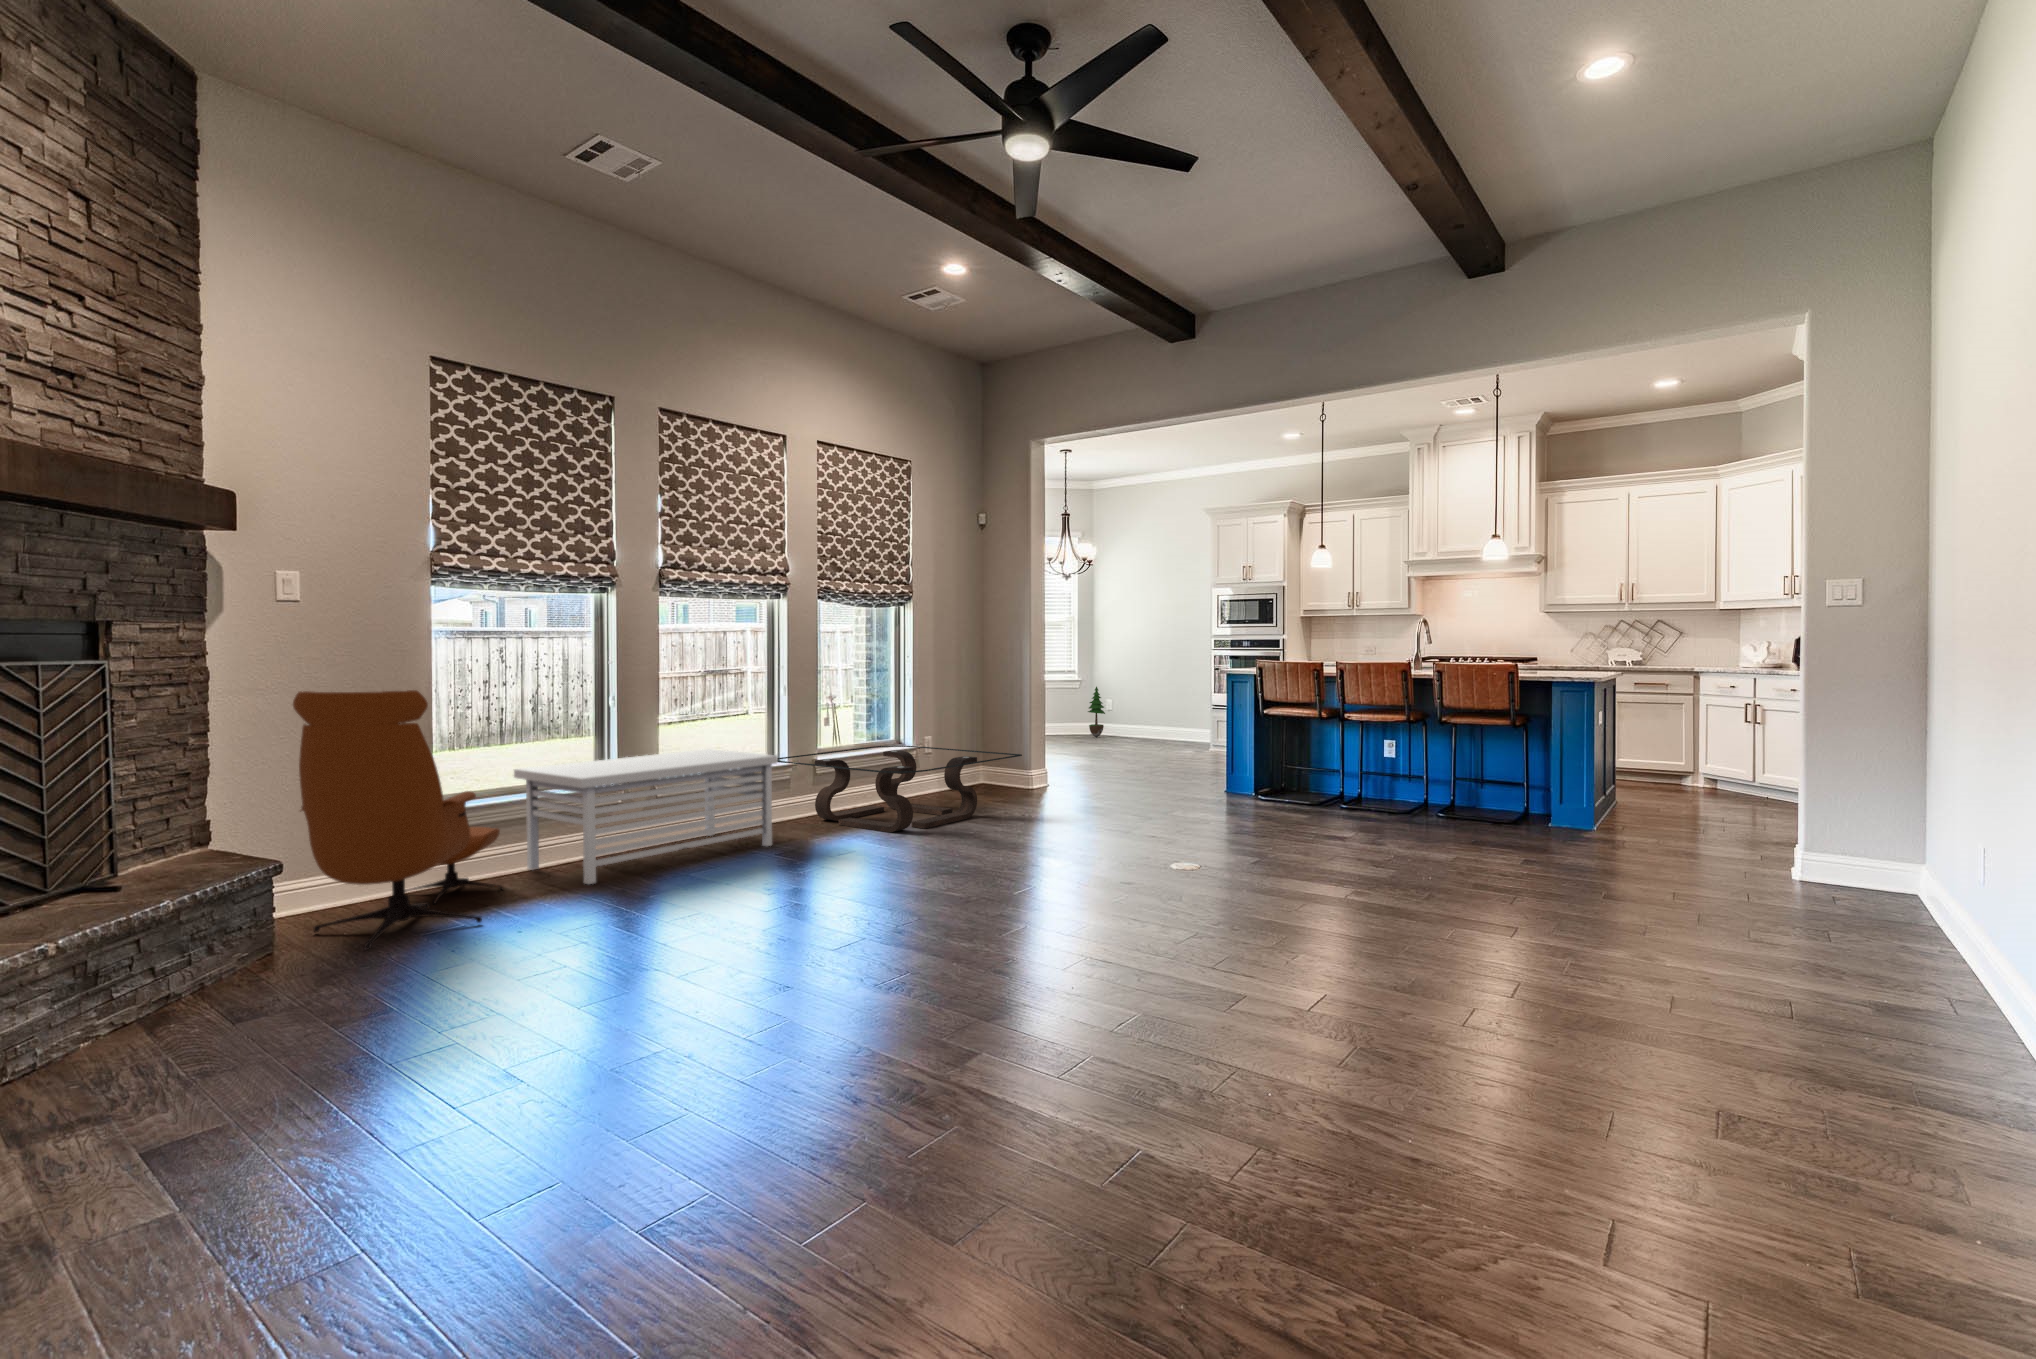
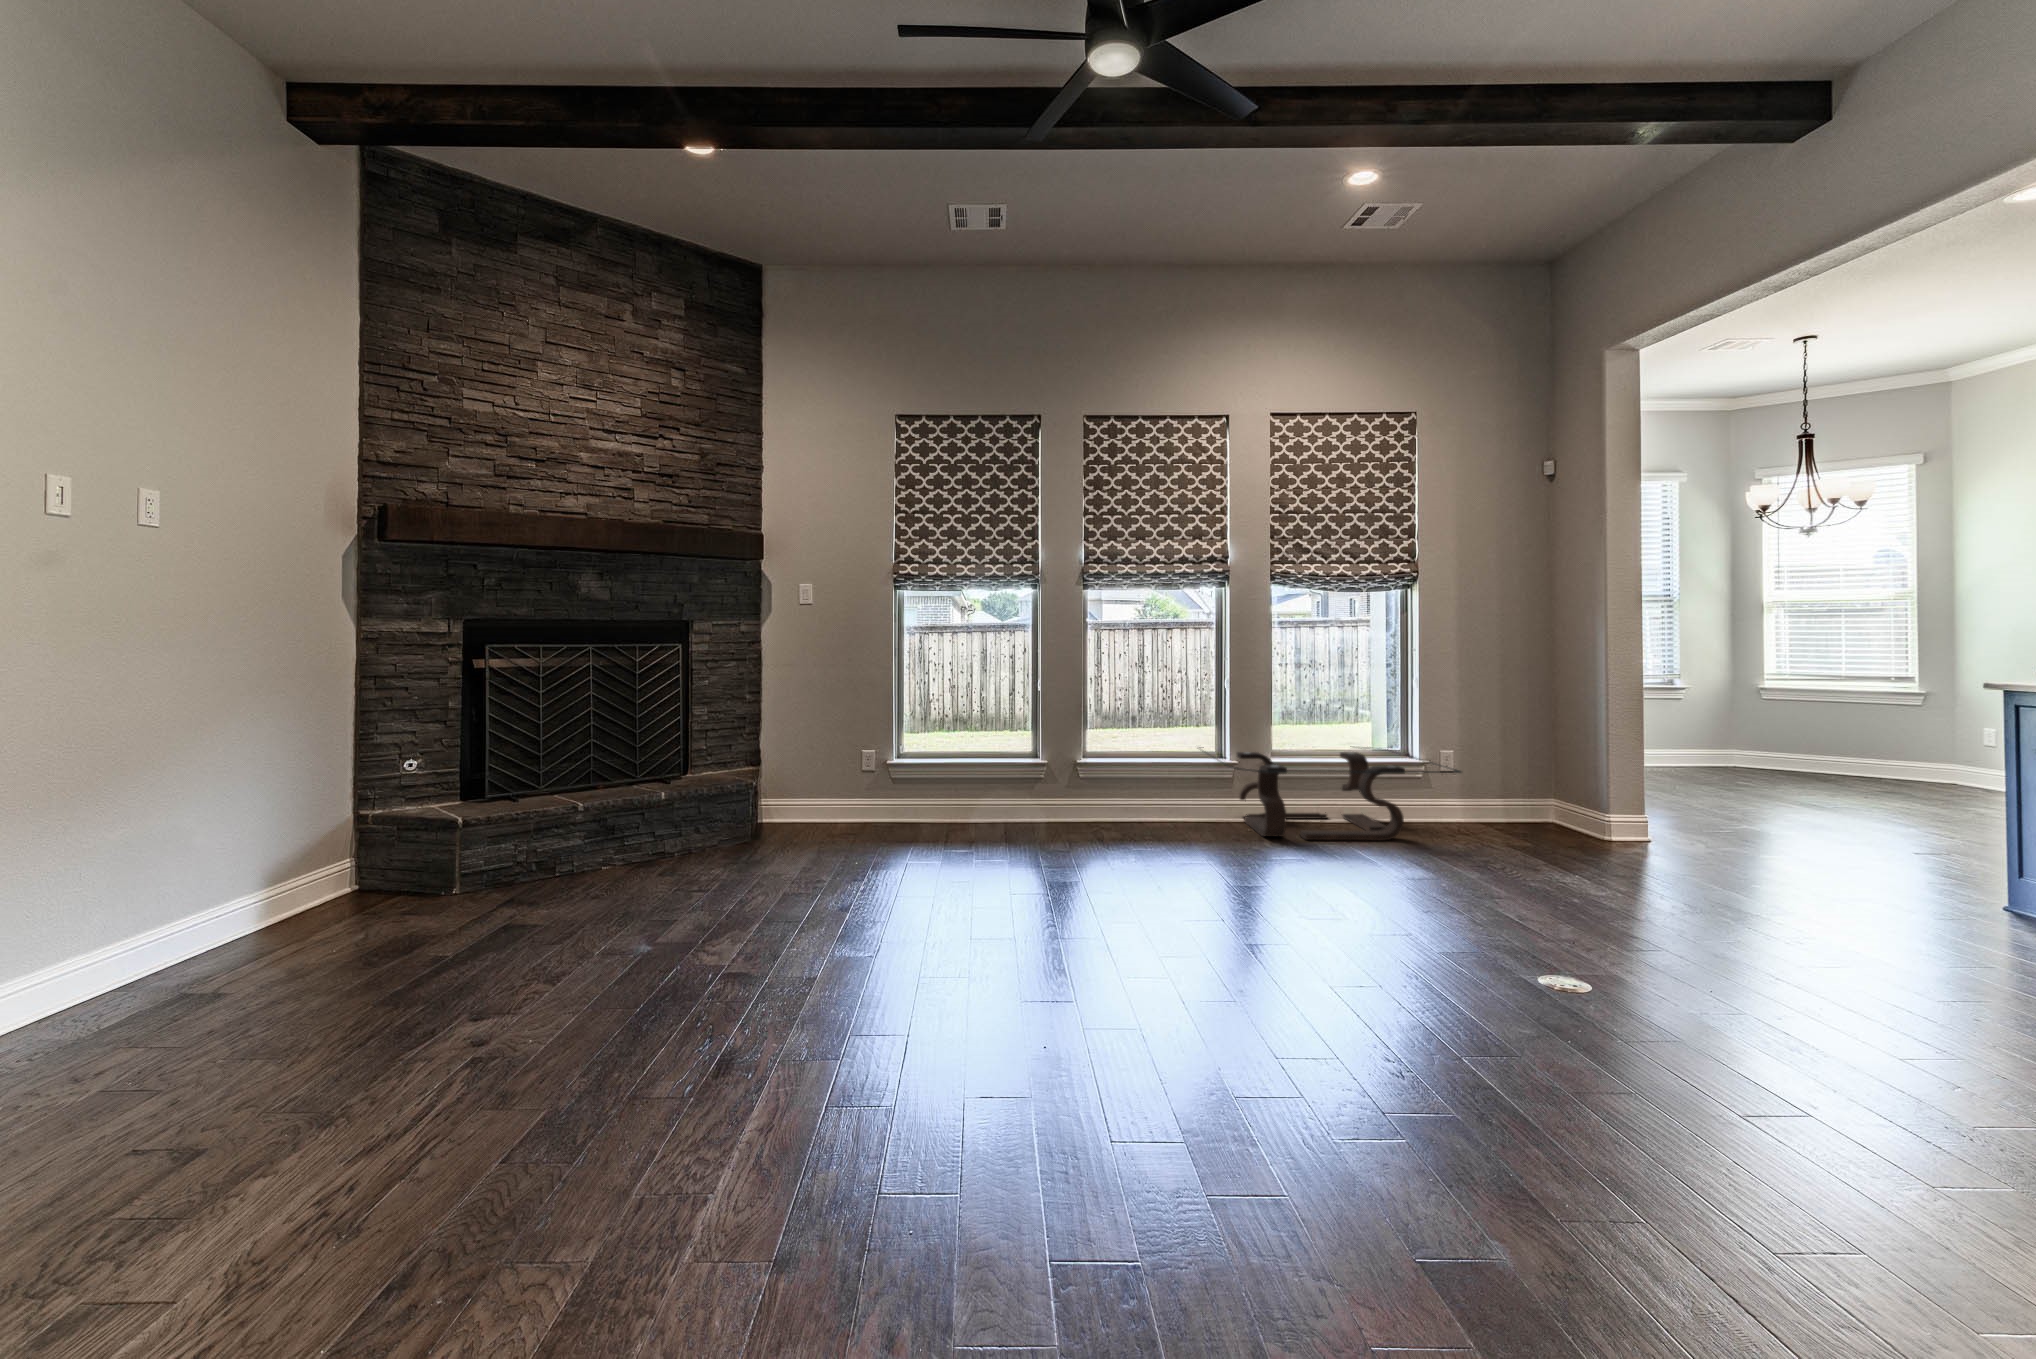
potted tree: present [1088,687,1105,737] -> none [1953,701,1994,784]
lounge chair: present [293,690,503,950] -> none [724,659,913,833]
storage bench: present [514,749,778,884] -> none [937,729,1140,826]

